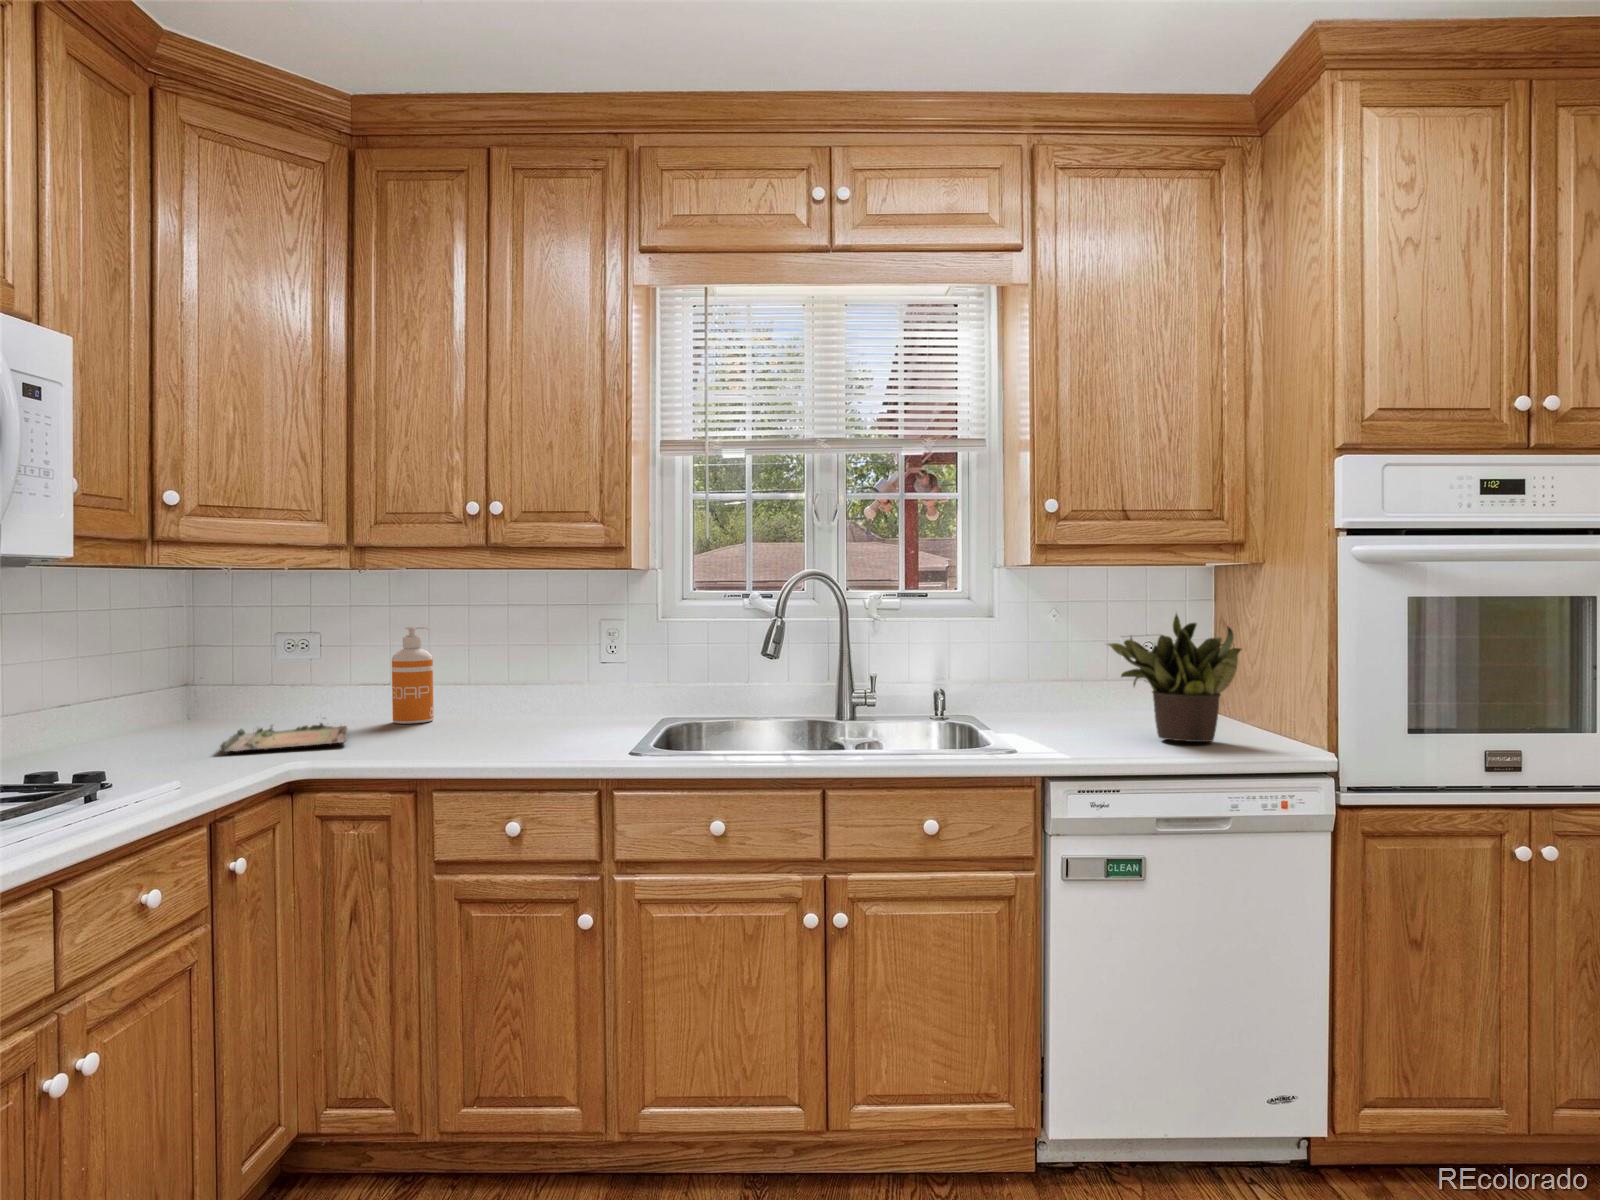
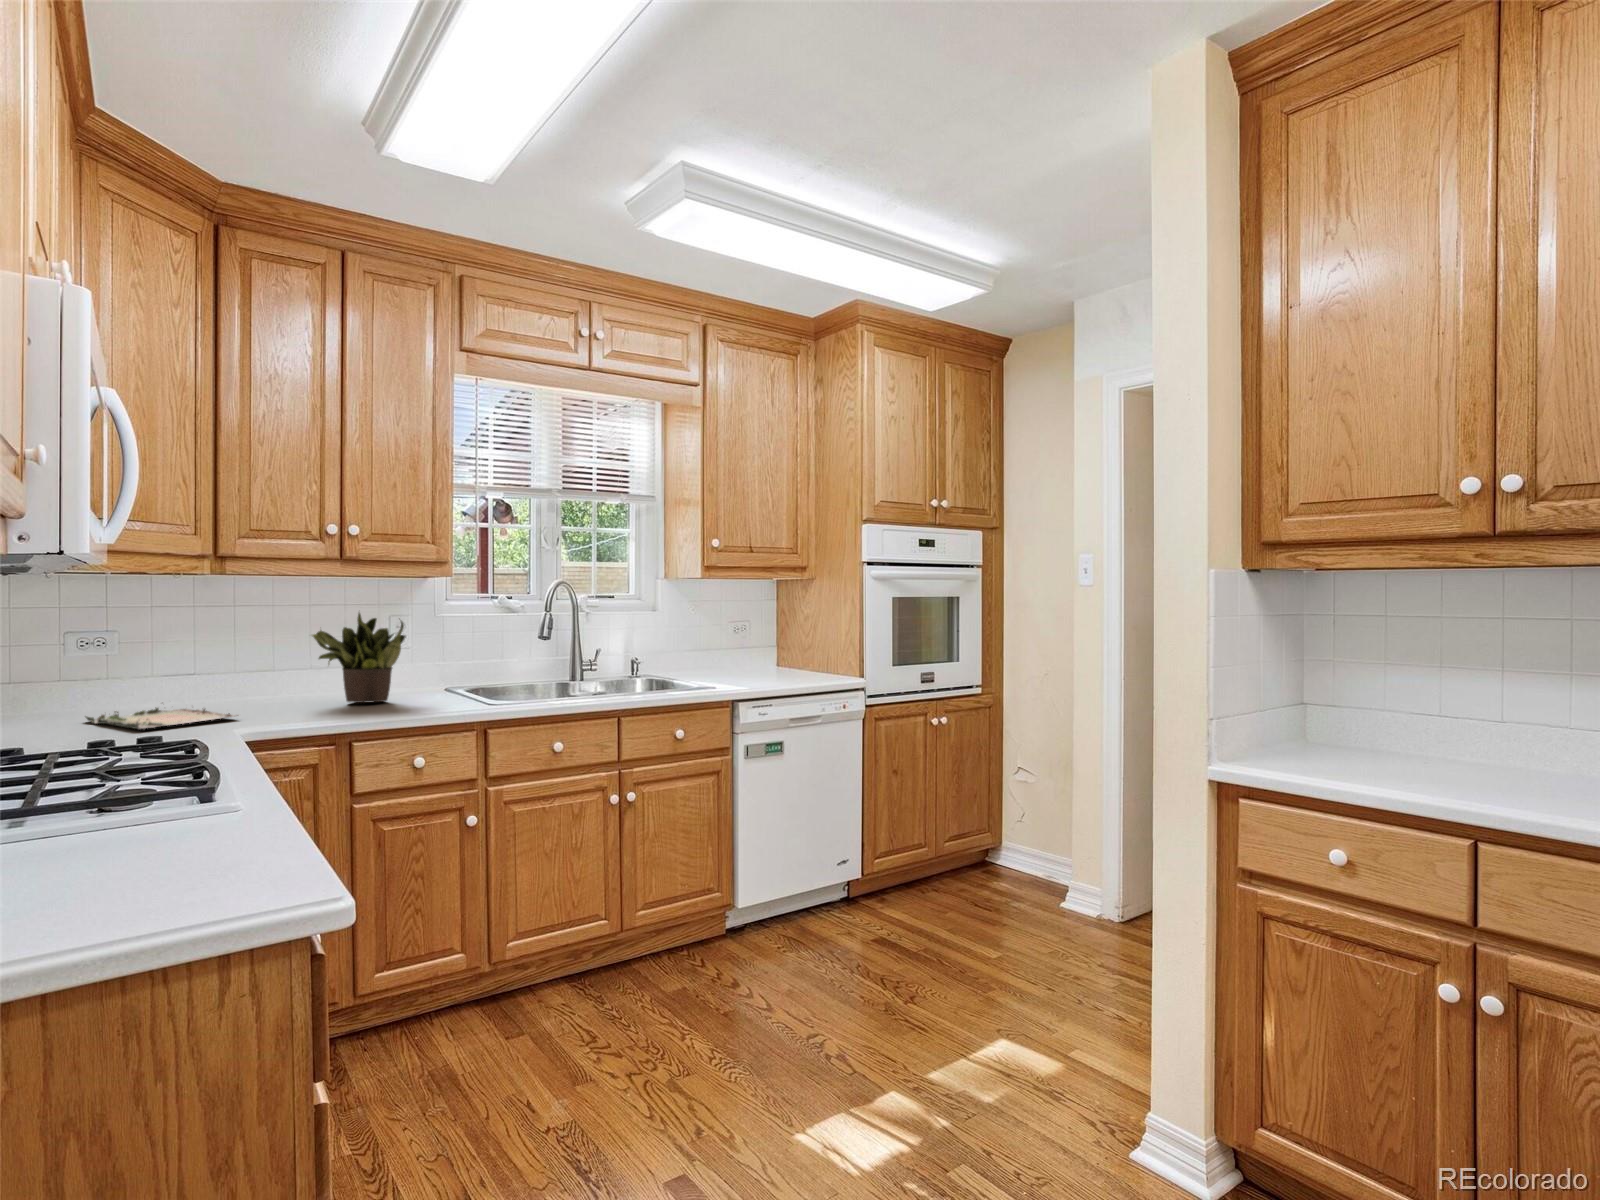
potted plant: present [1108,614,1241,742] -> present [312,613,406,703]
soap dispenser: present [392,626,434,724] -> none [204,623,243,705]

